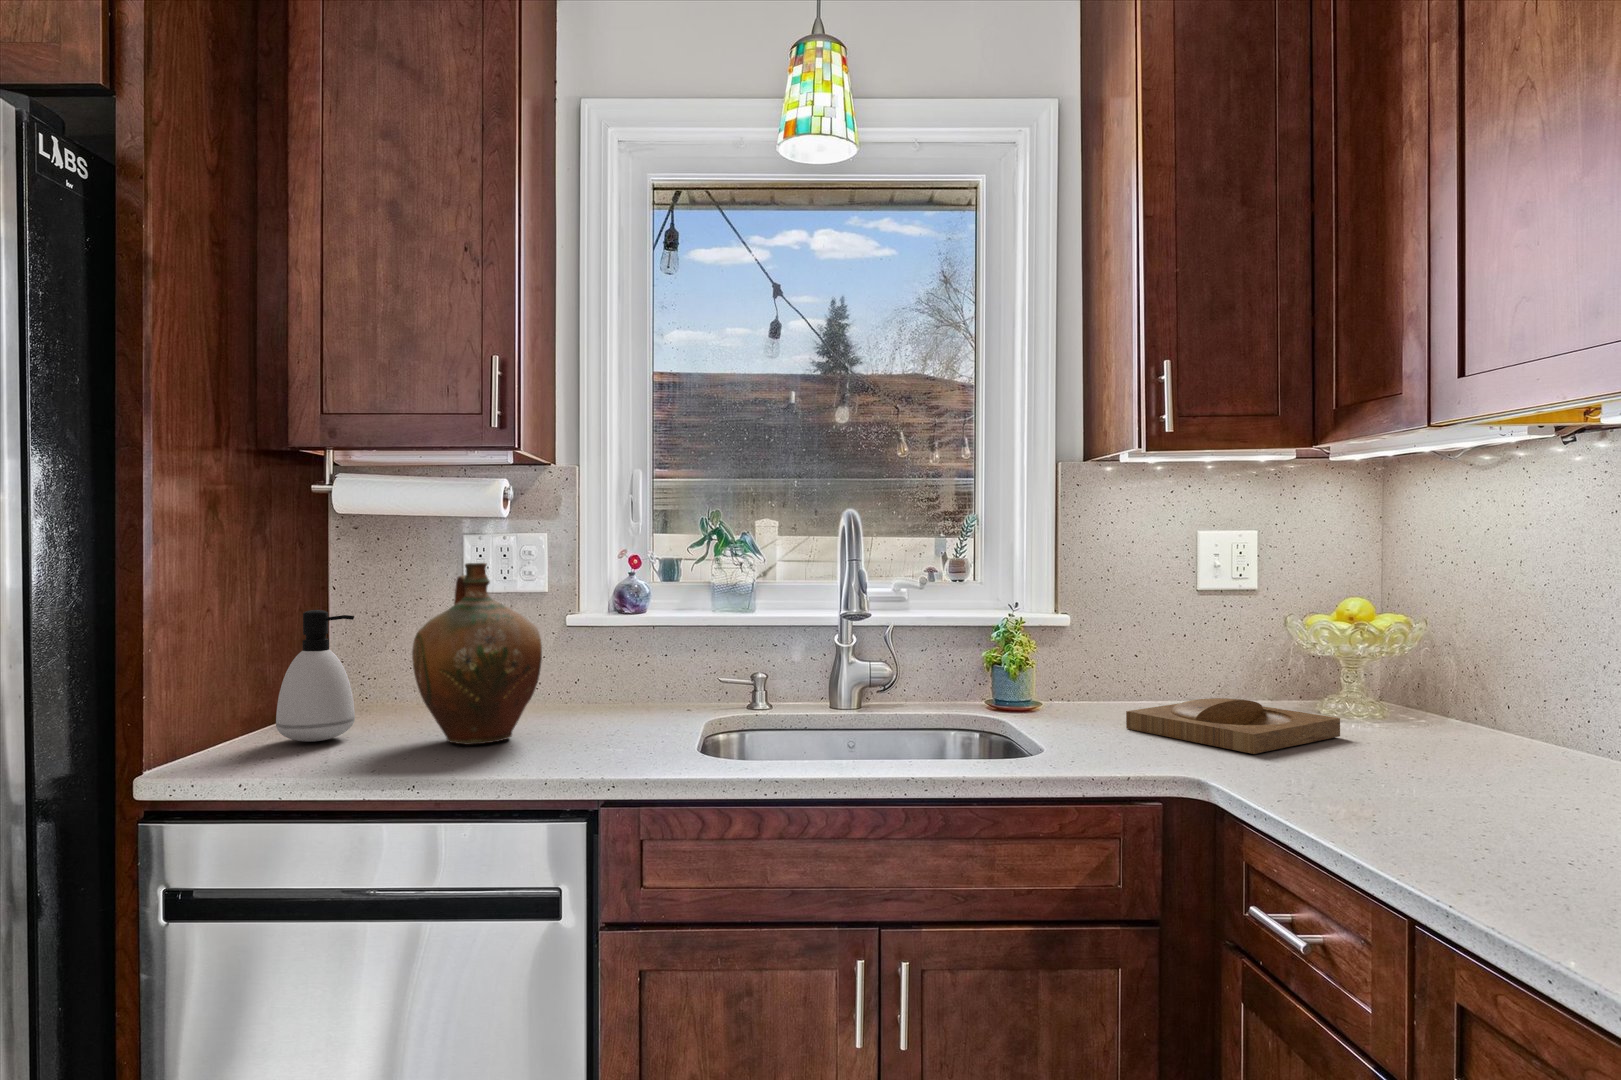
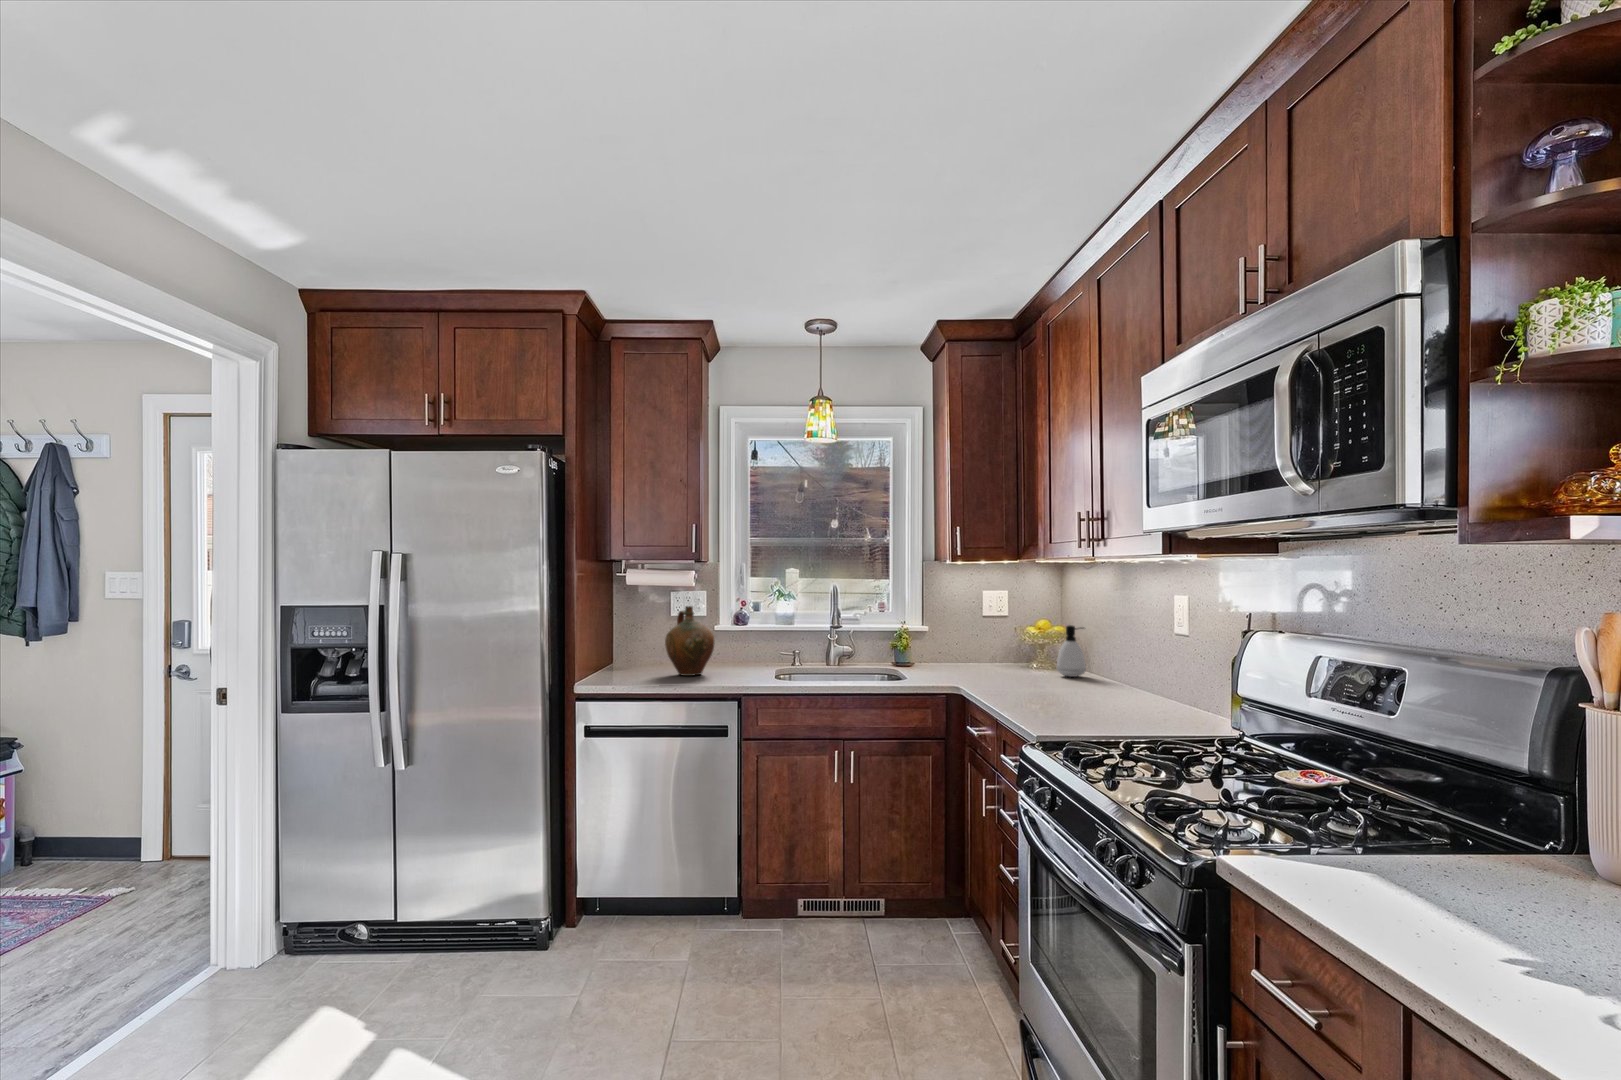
soap dispenser: present [276,610,355,742] -> present [1057,625,1086,677]
tray: present [1126,698,1340,754] -> none [944,660,1024,679]

